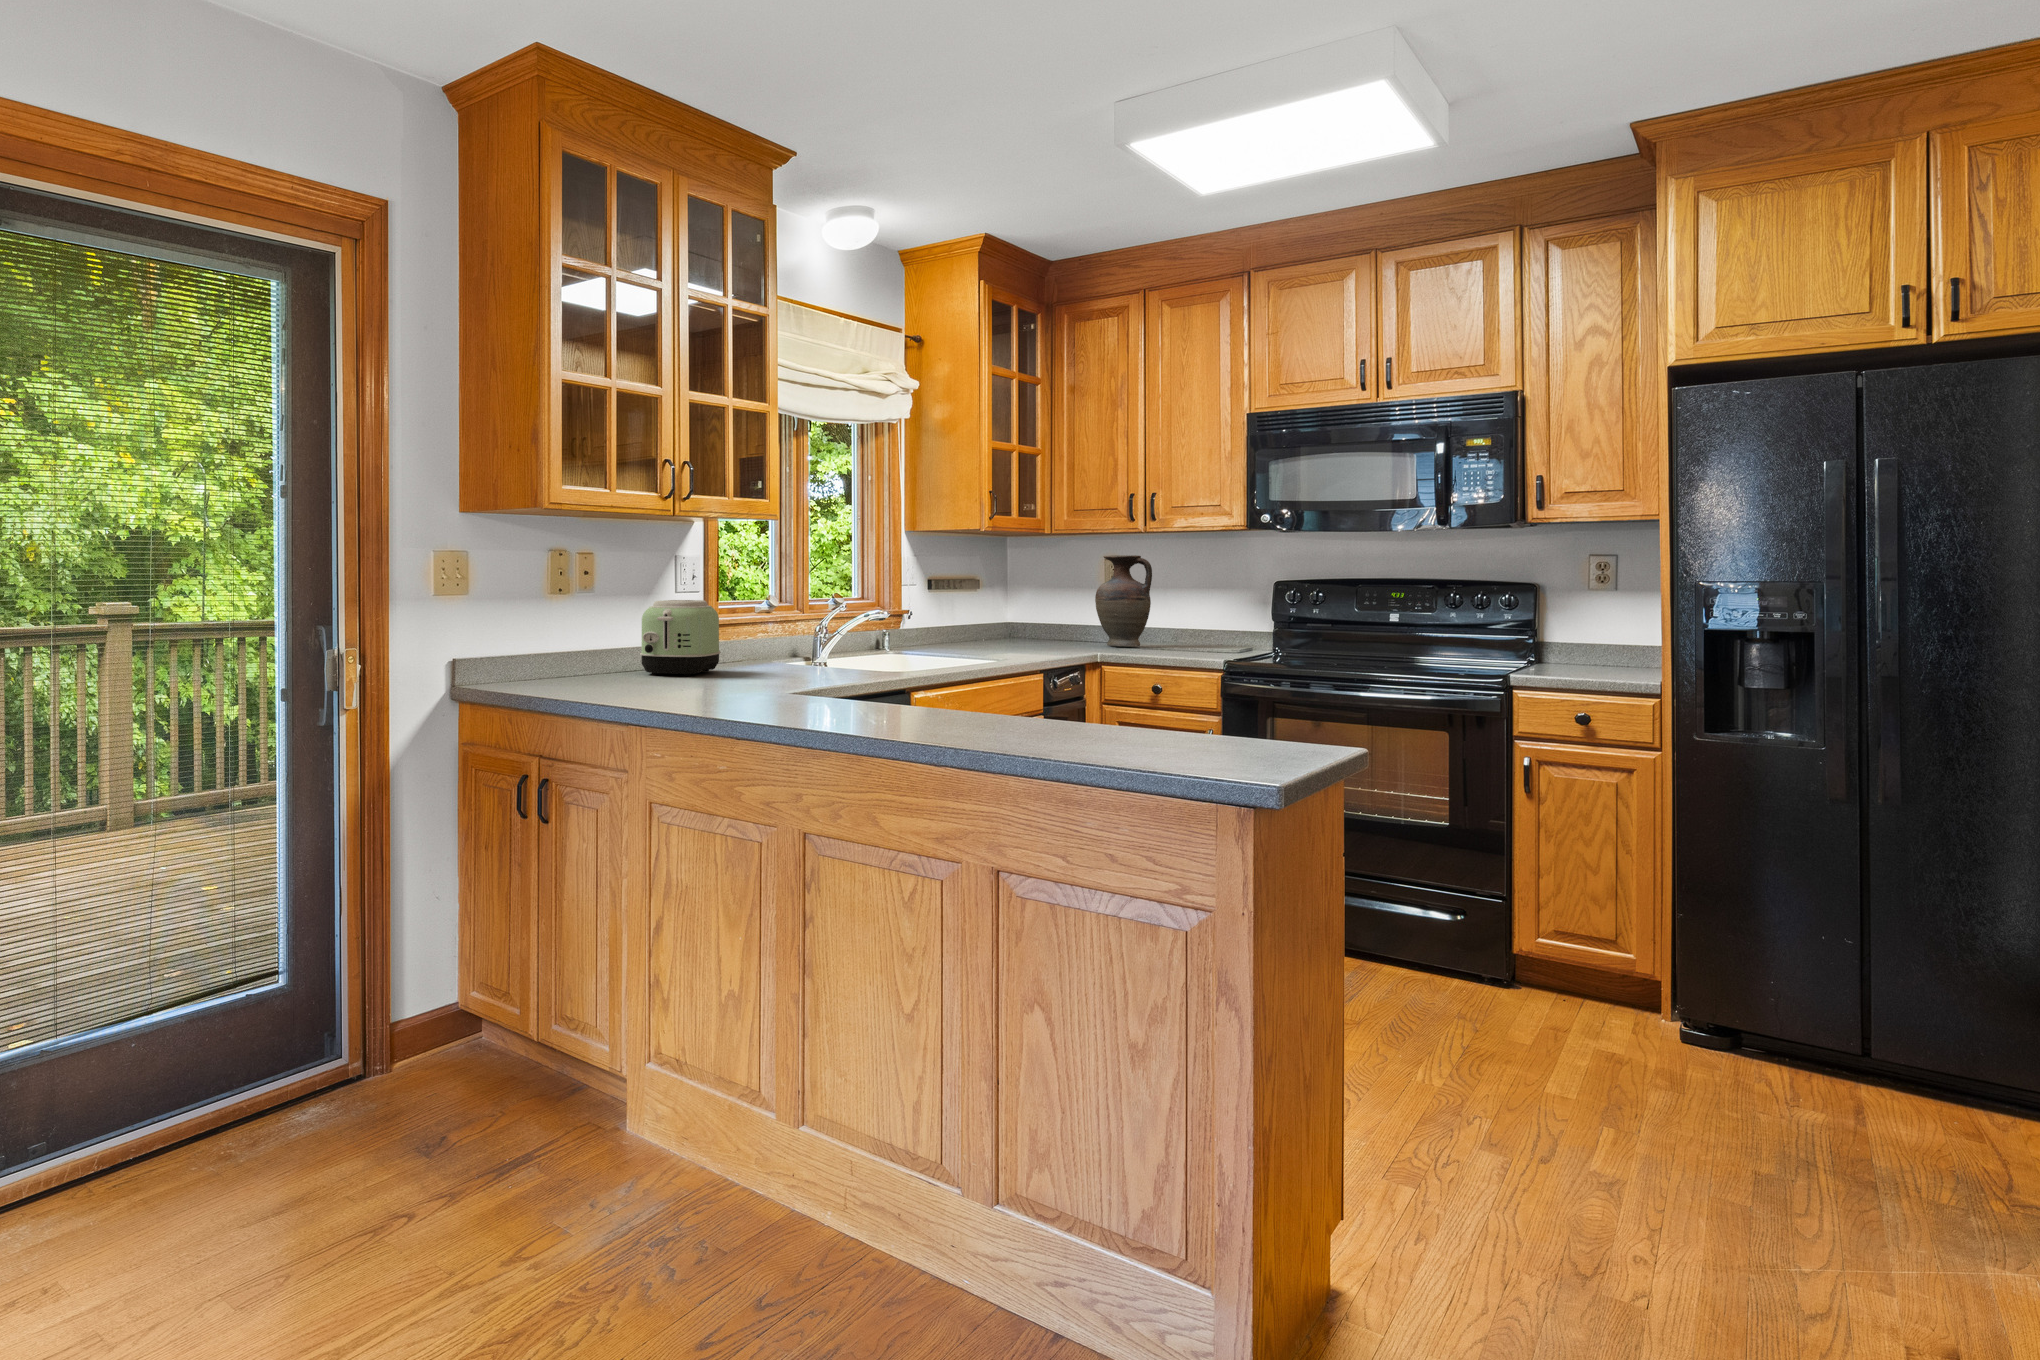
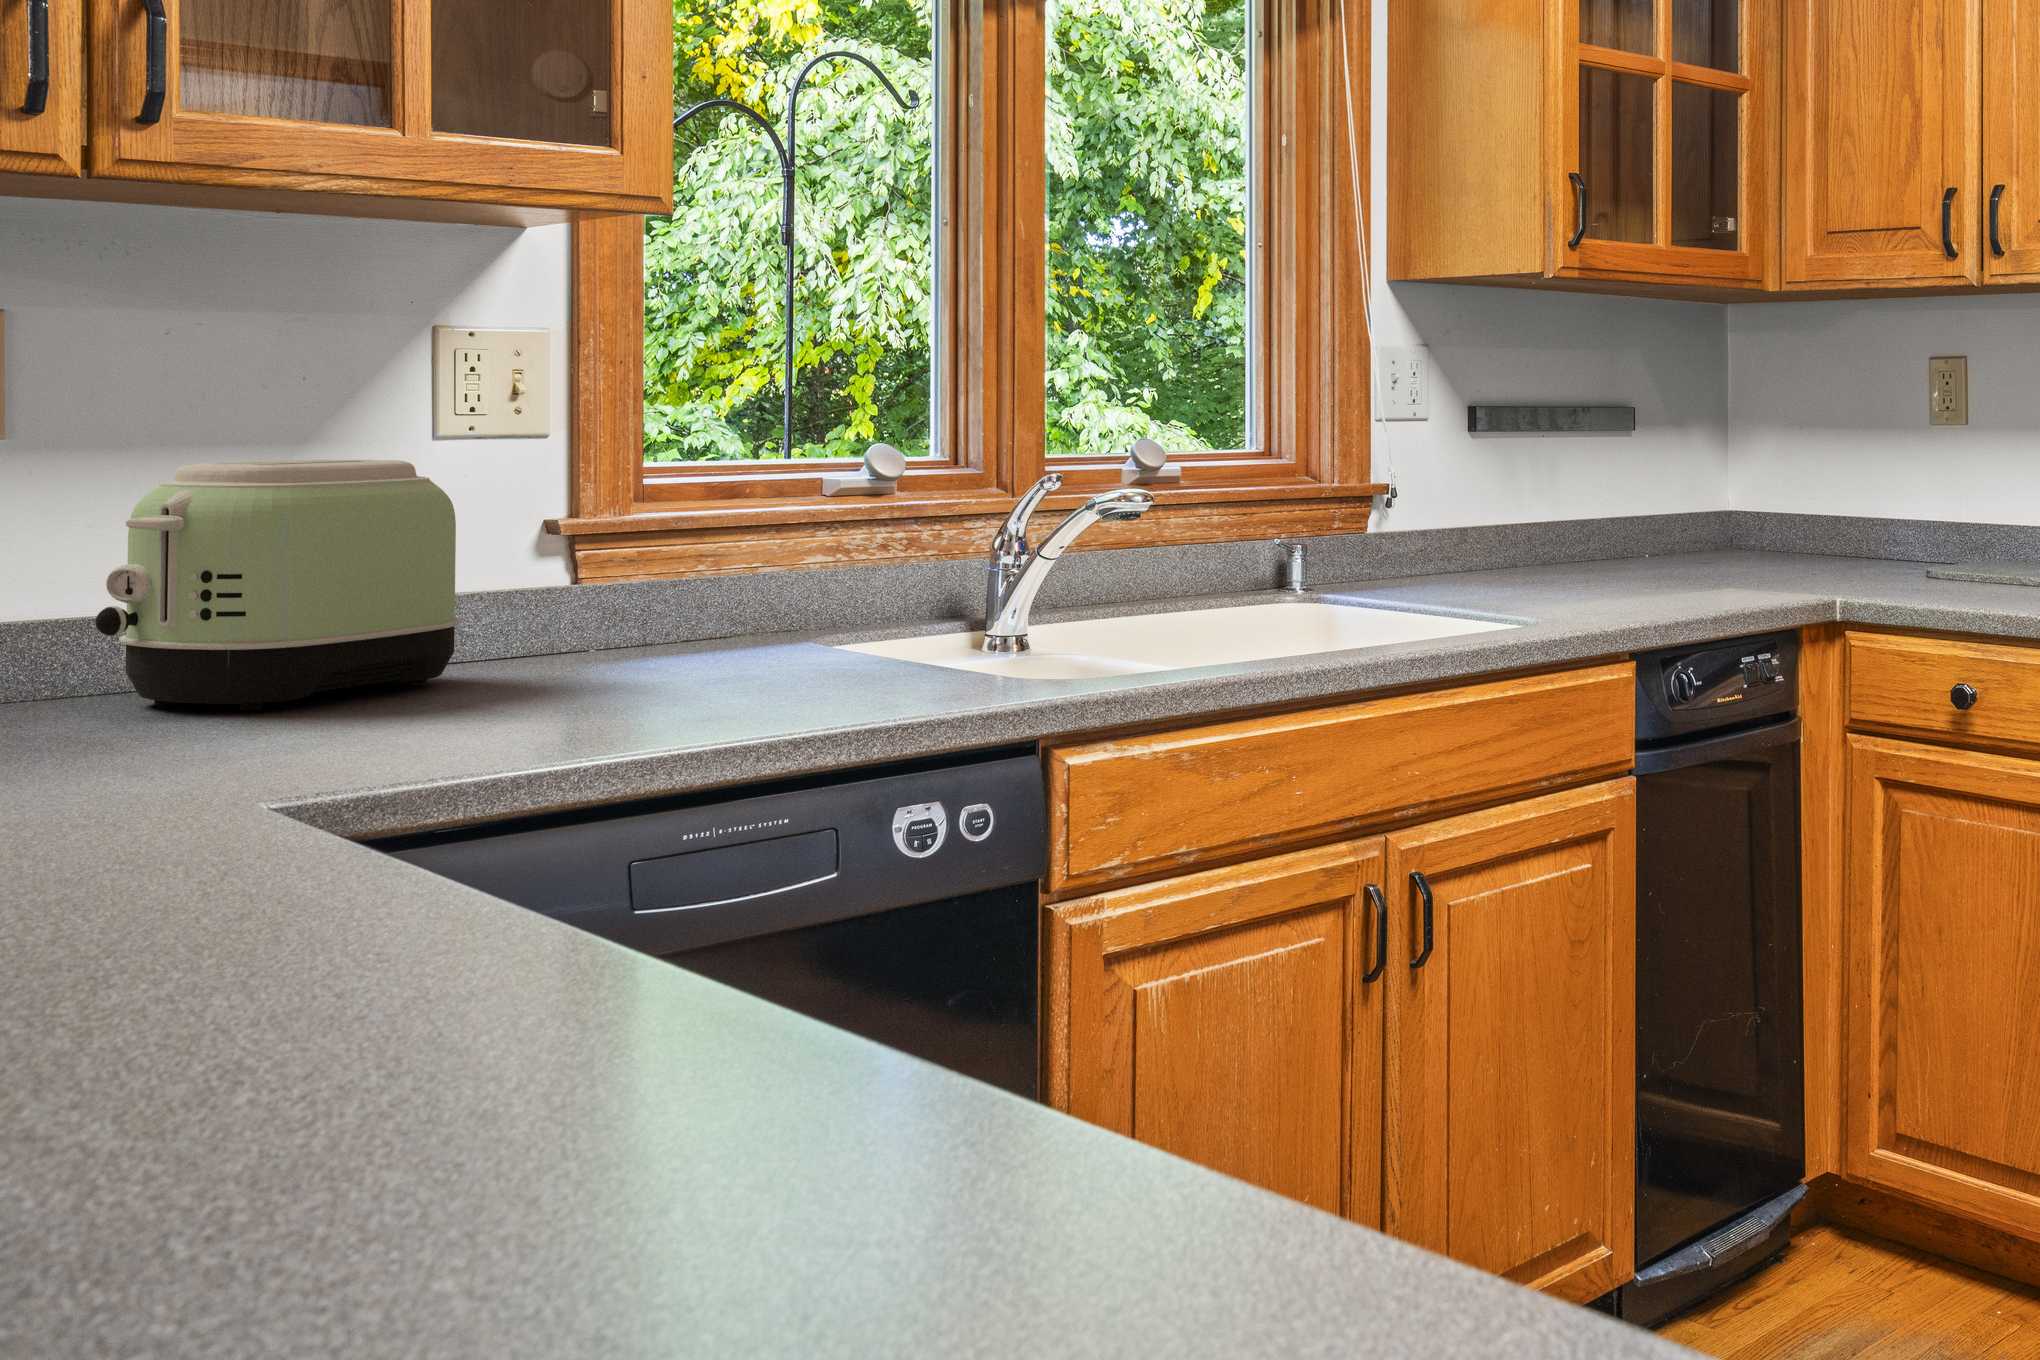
vase: present [1095,555,1152,646] -> none [1881,344,2012,571]

